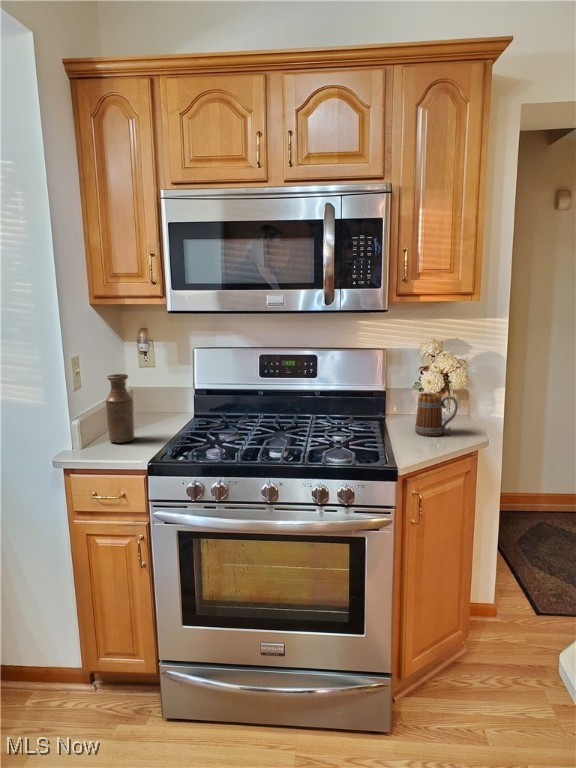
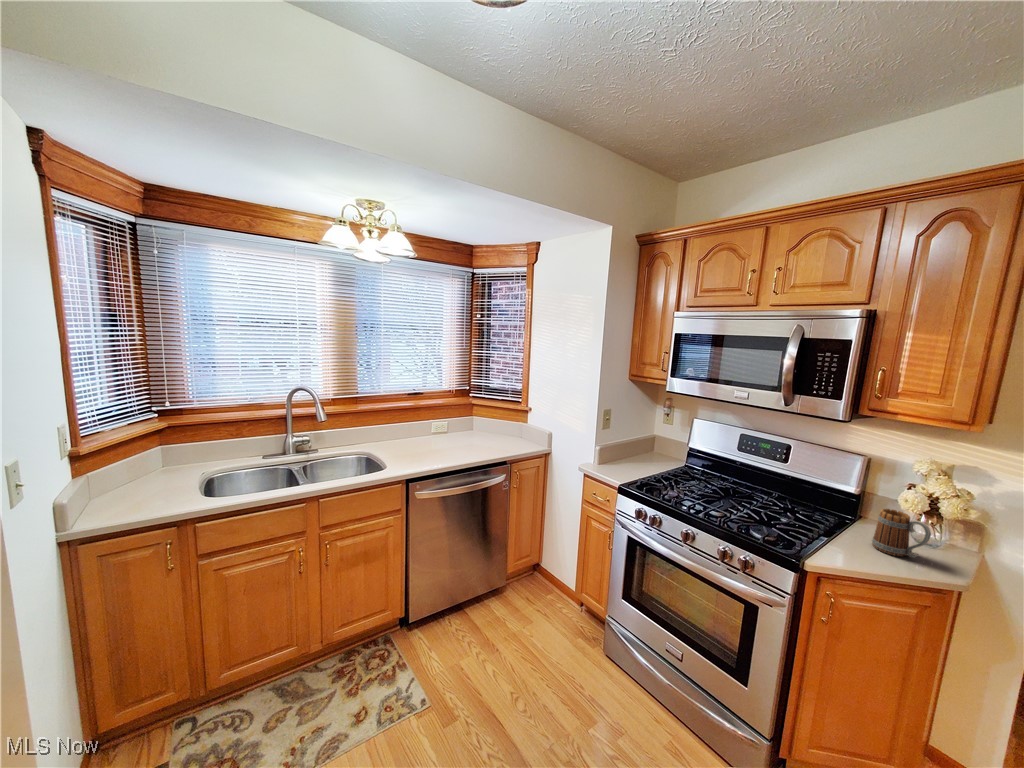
bottle: present [106,374,134,443] -> none [613,425,632,469]

